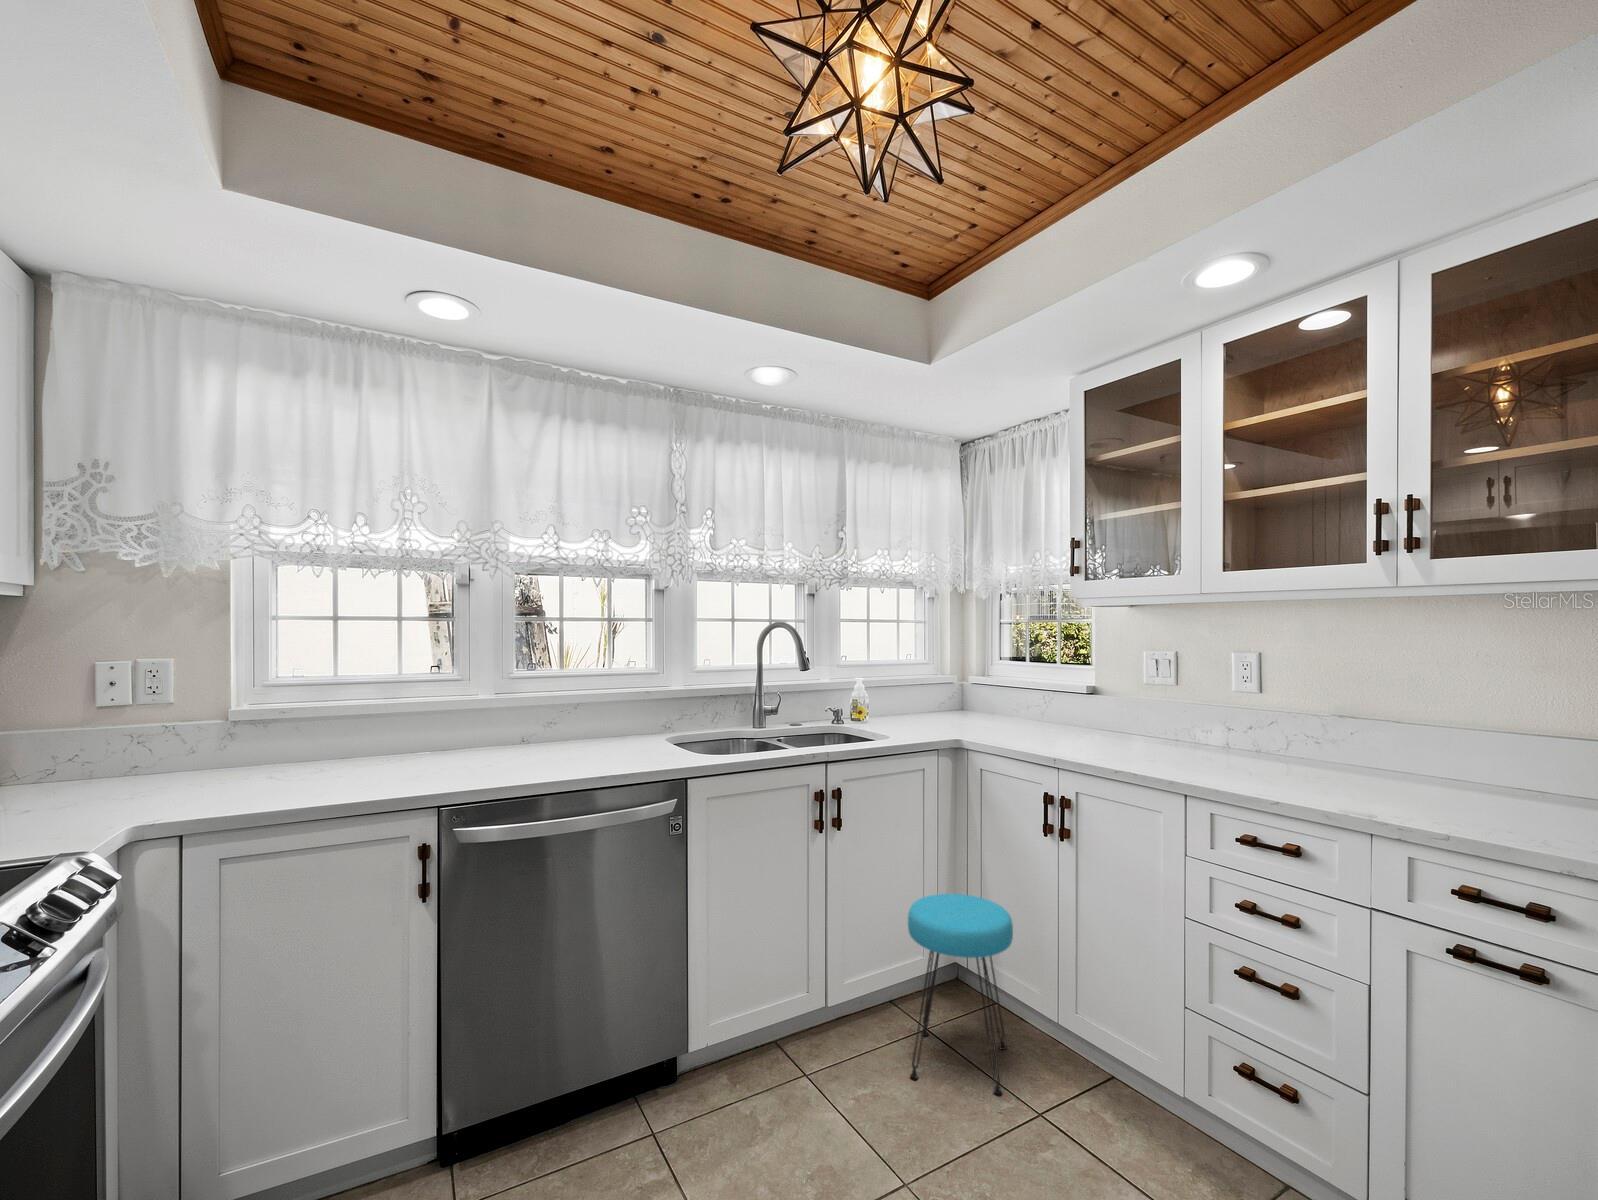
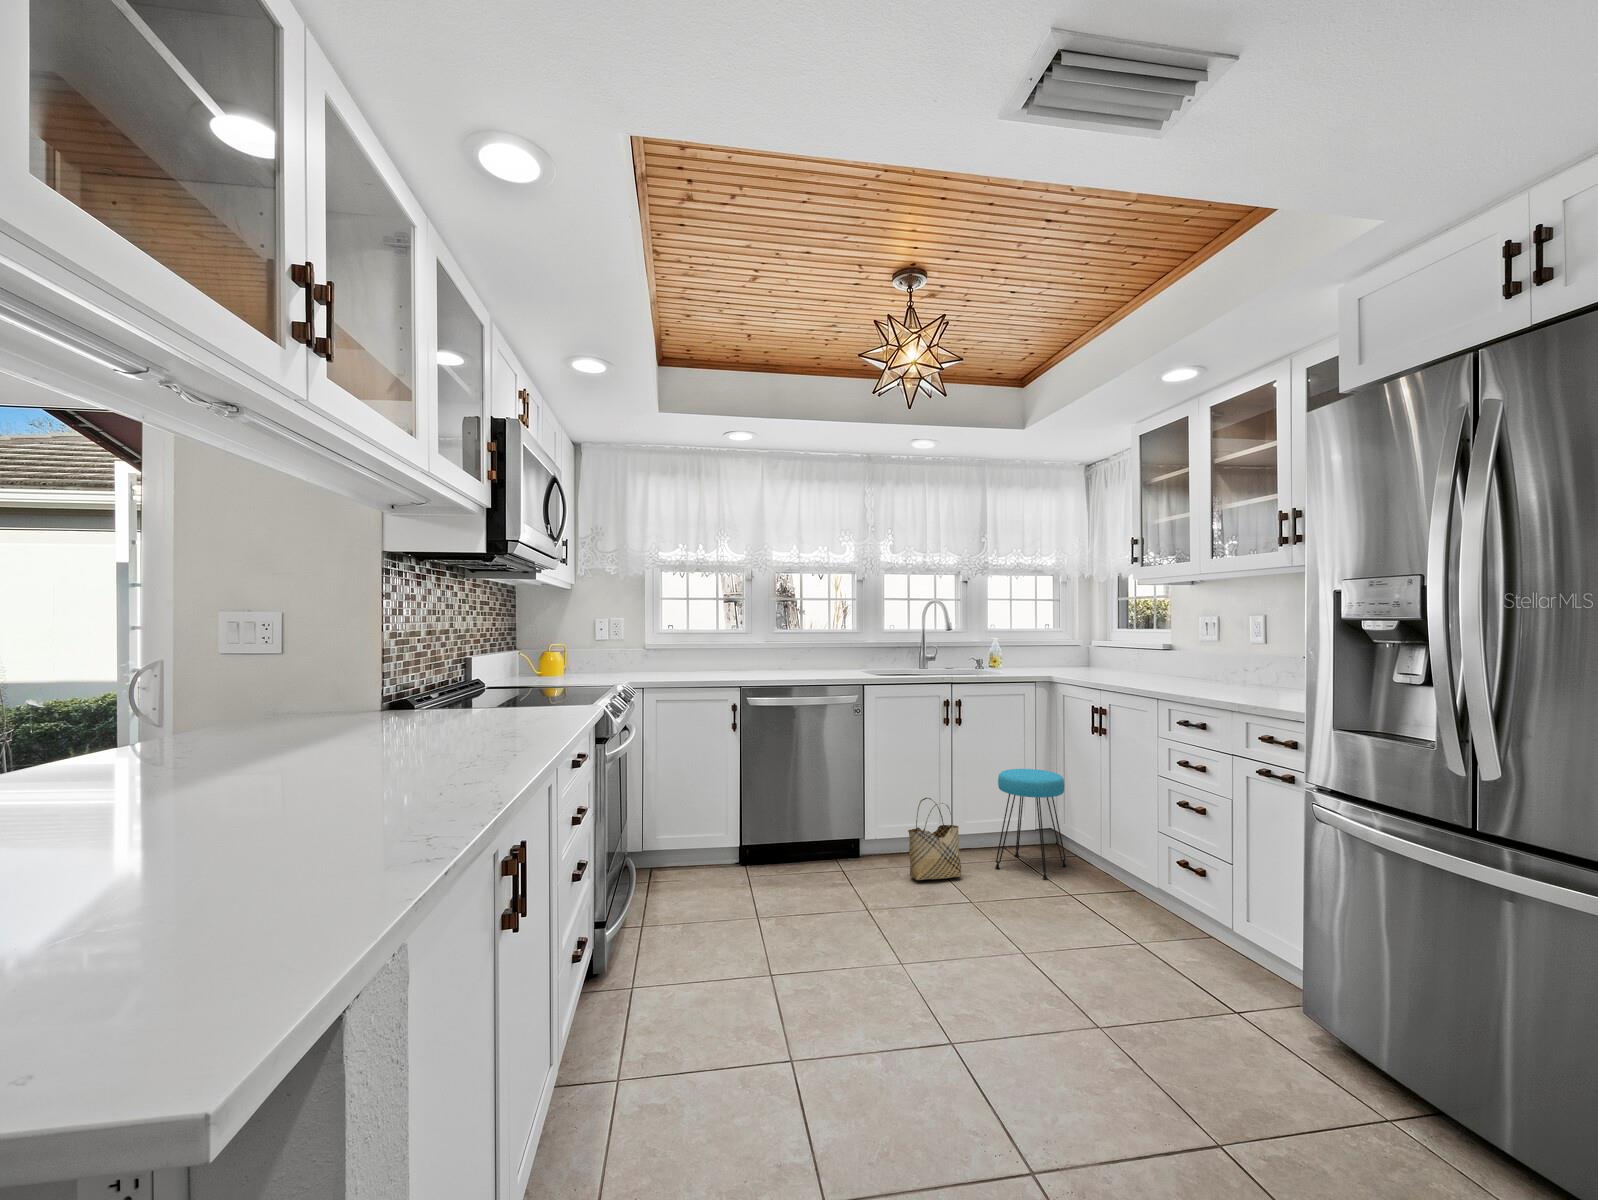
woven basket: none [786,983,874,1160] -> present [908,798,961,880]

